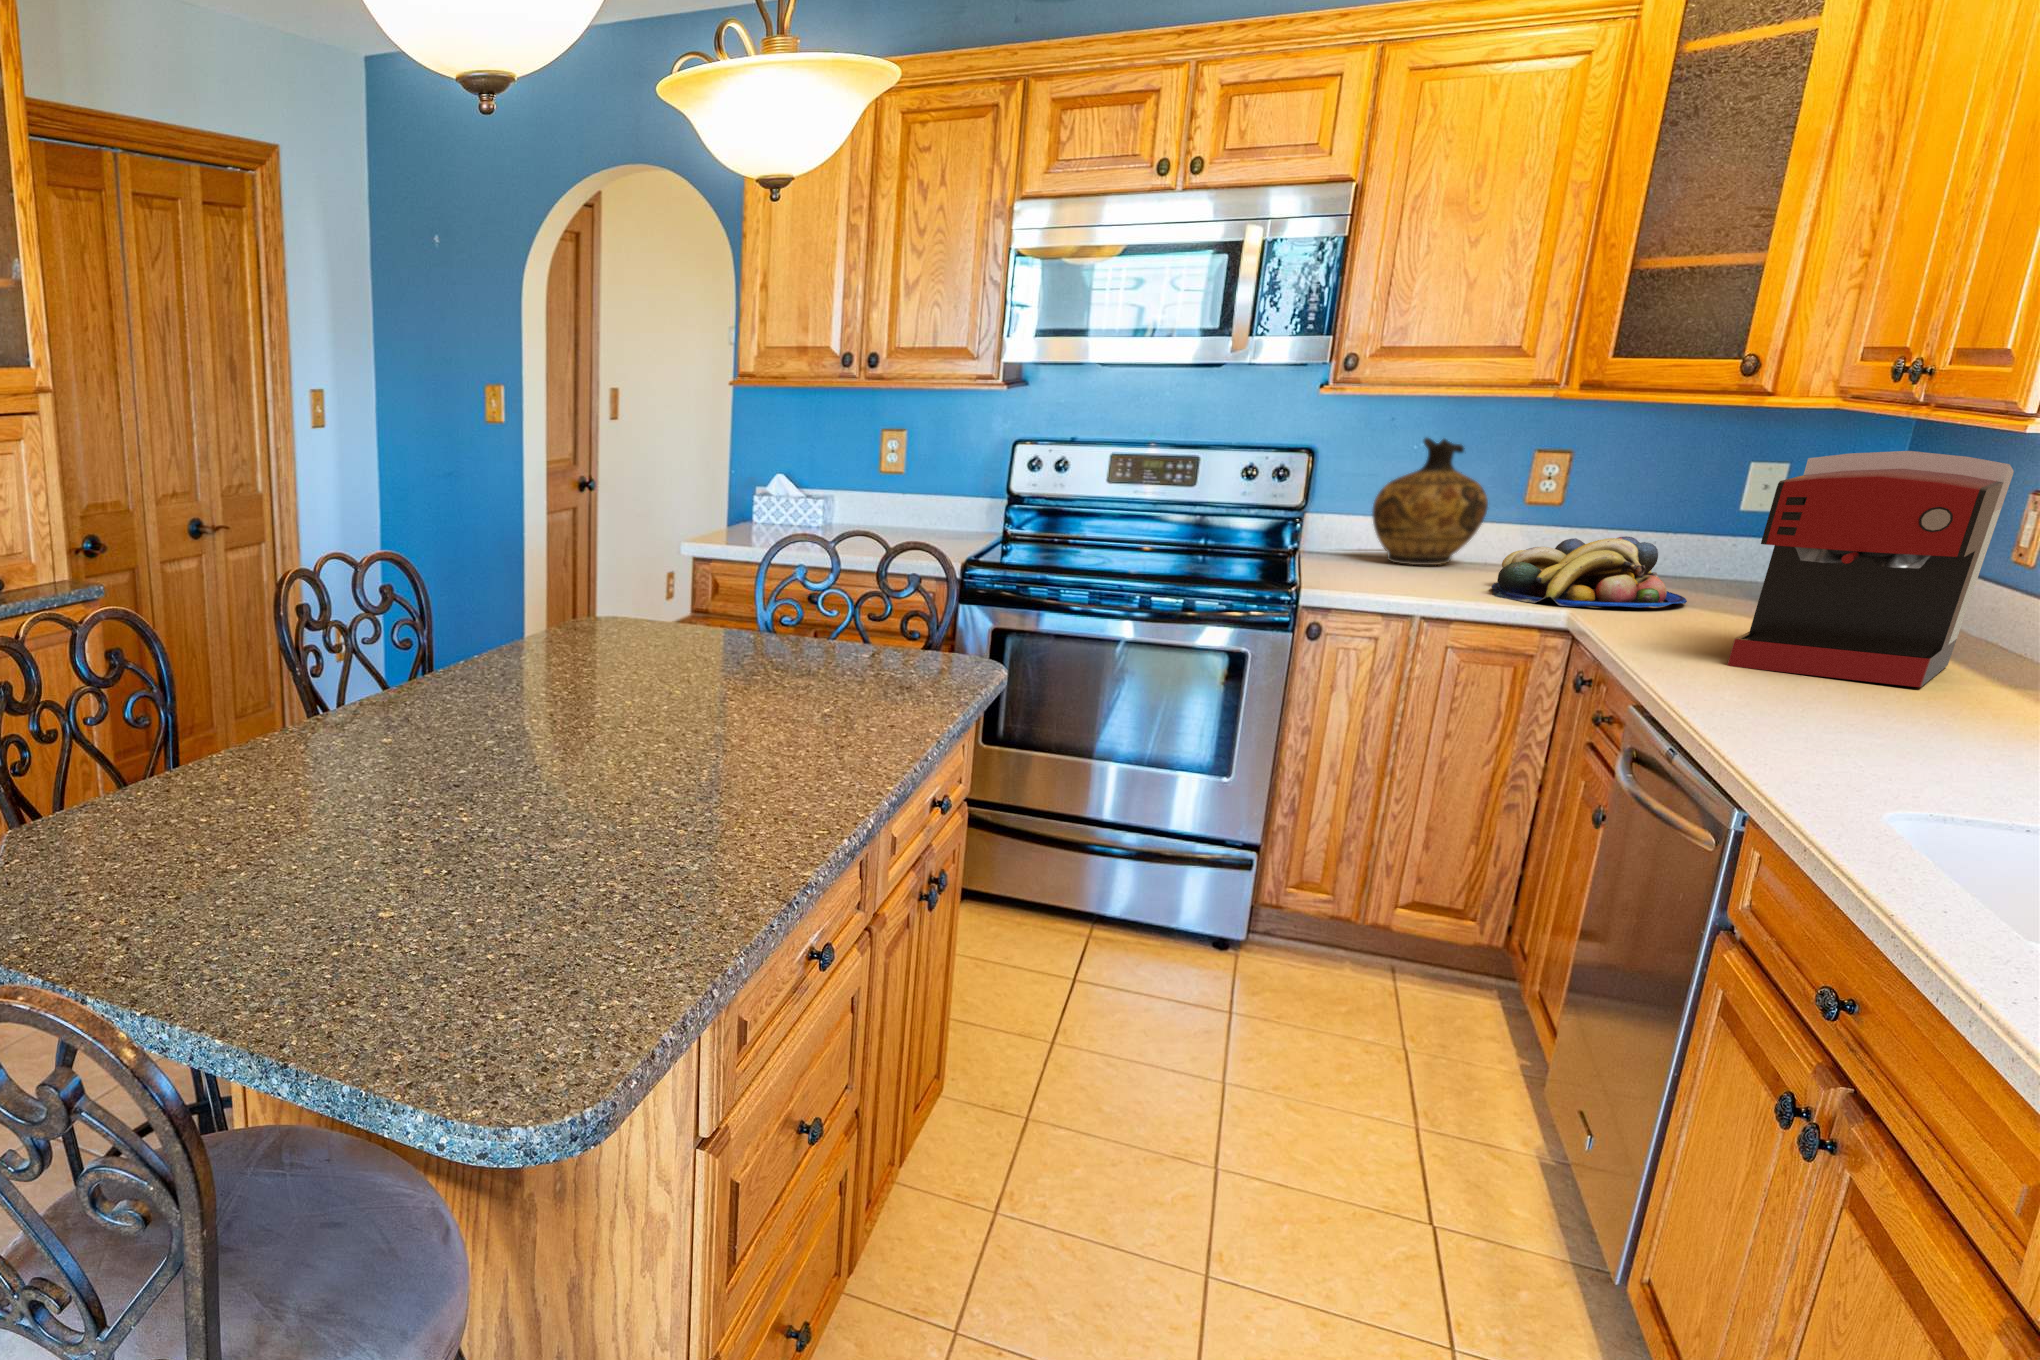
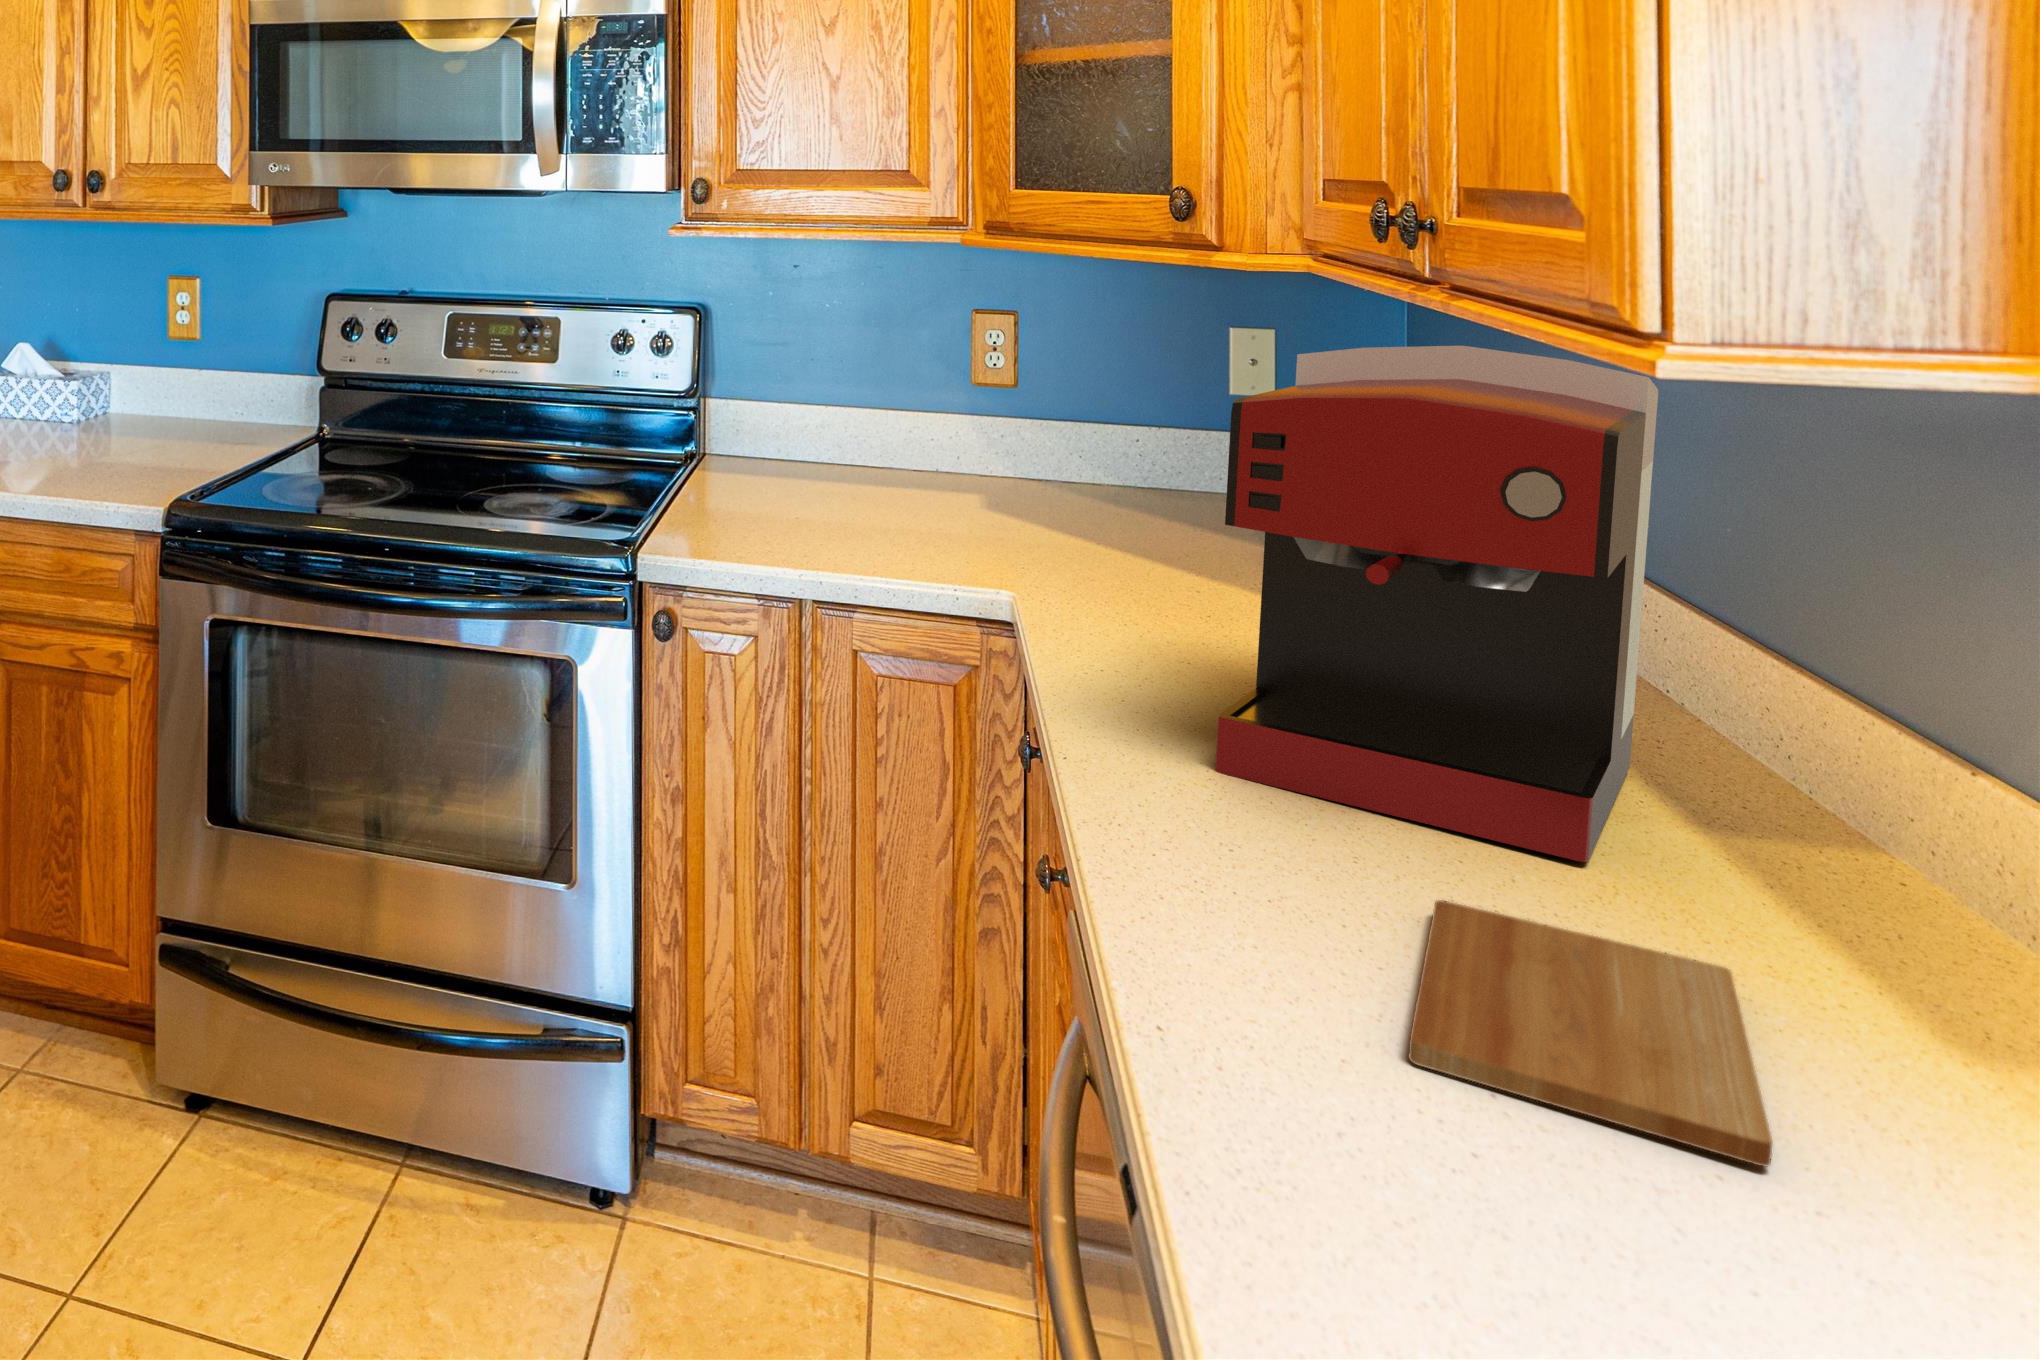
ceramic jug: present [1372,438,1488,565] -> none [798,306,950,493]
fruit bowl: present [1492,536,1687,608] -> none [920,466,1211,593]
cutting board: none [1841,692,1984,738] -> present [1408,900,1773,1166]

